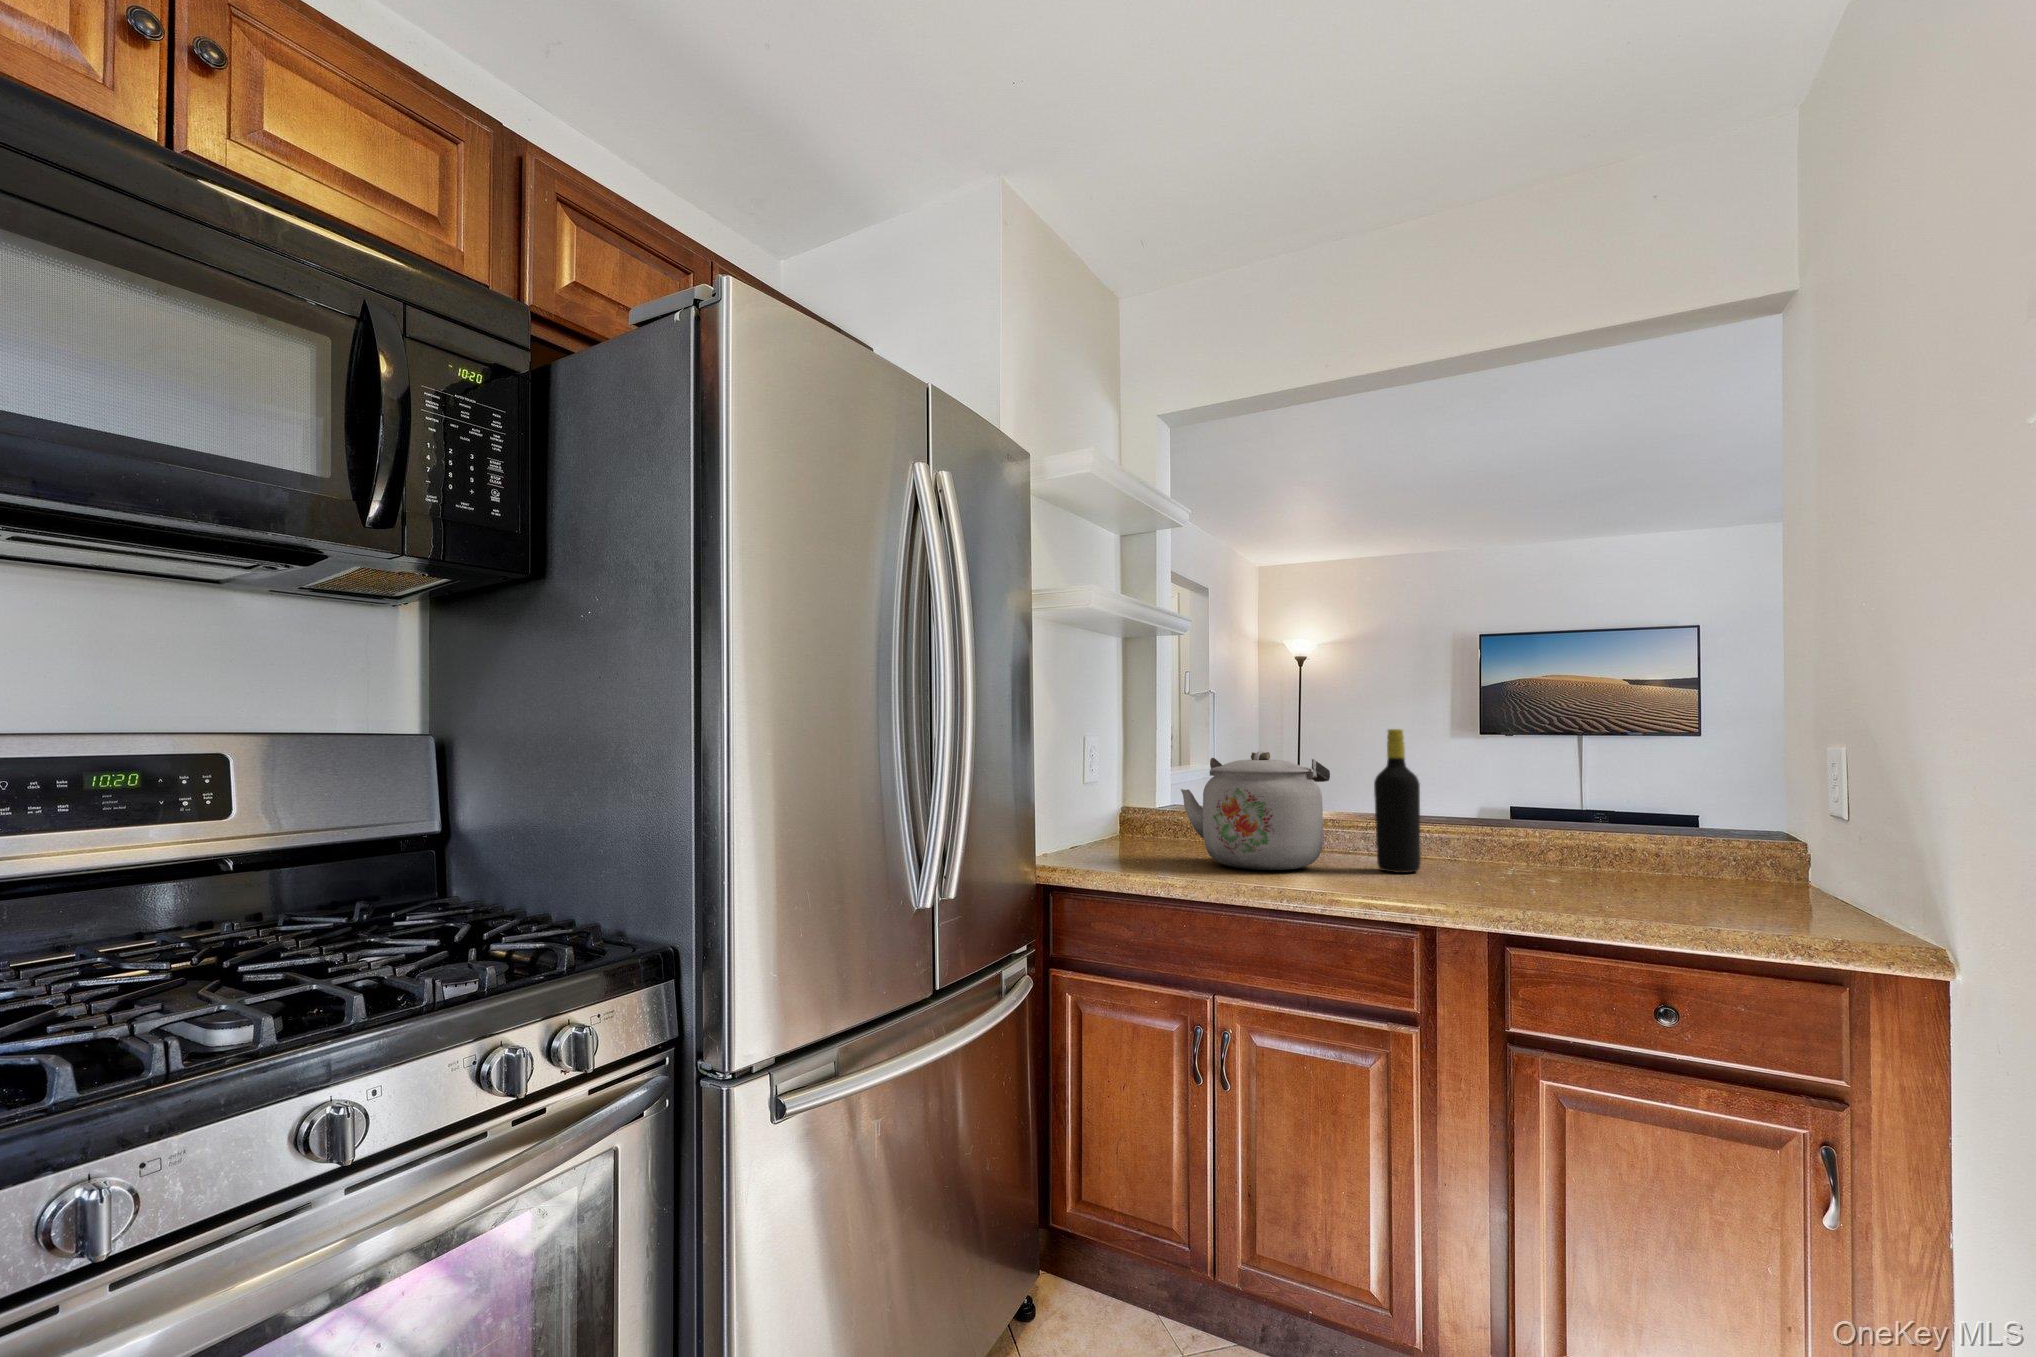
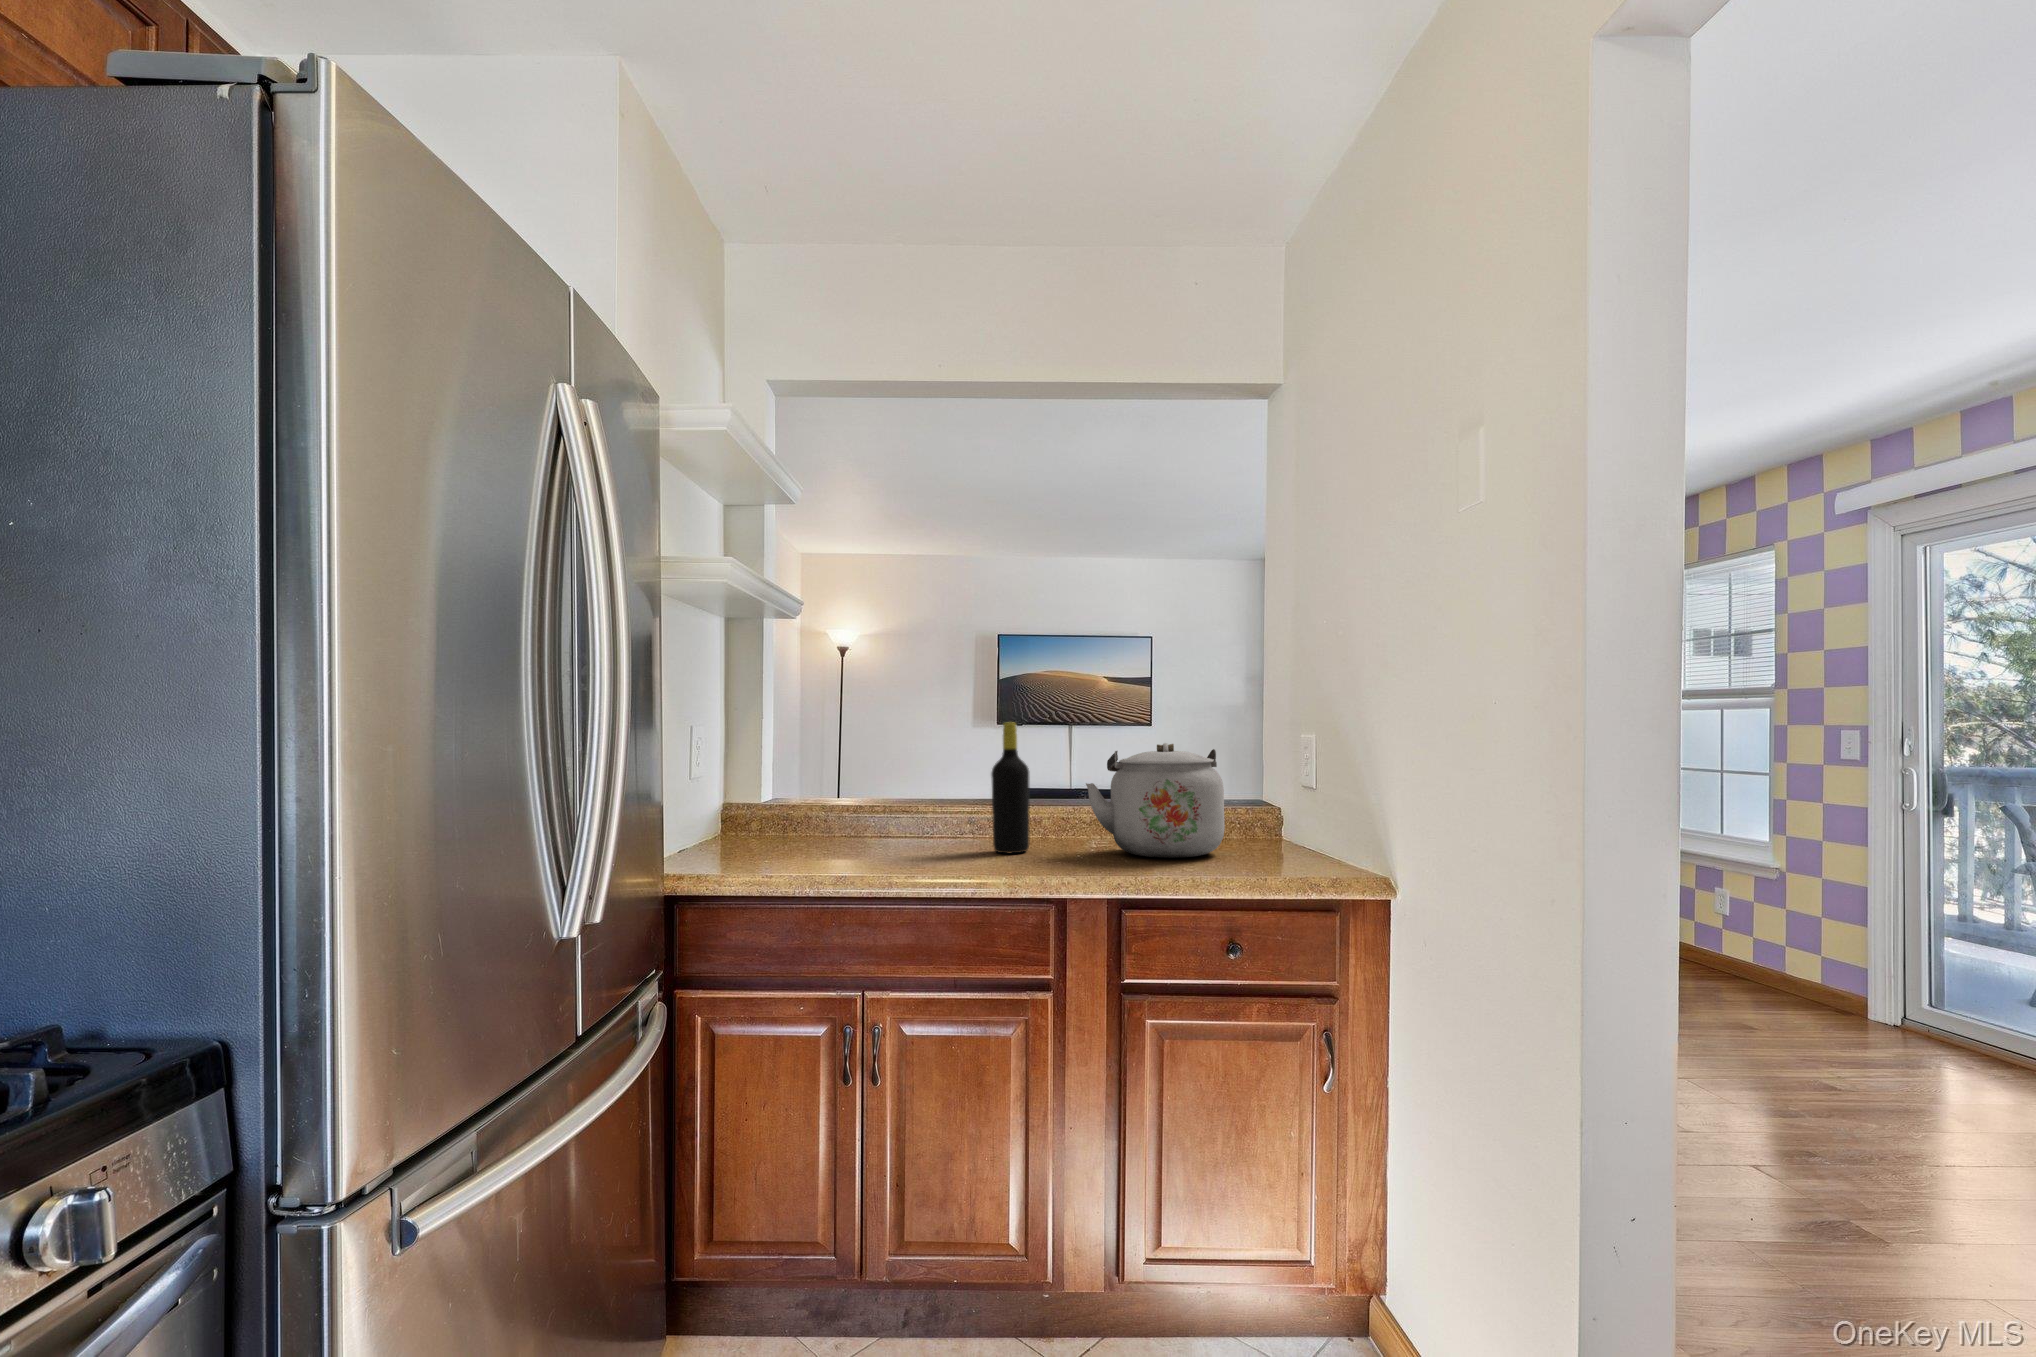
kettle: present [1181,751,1330,870] -> present [1086,743,1225,858]

